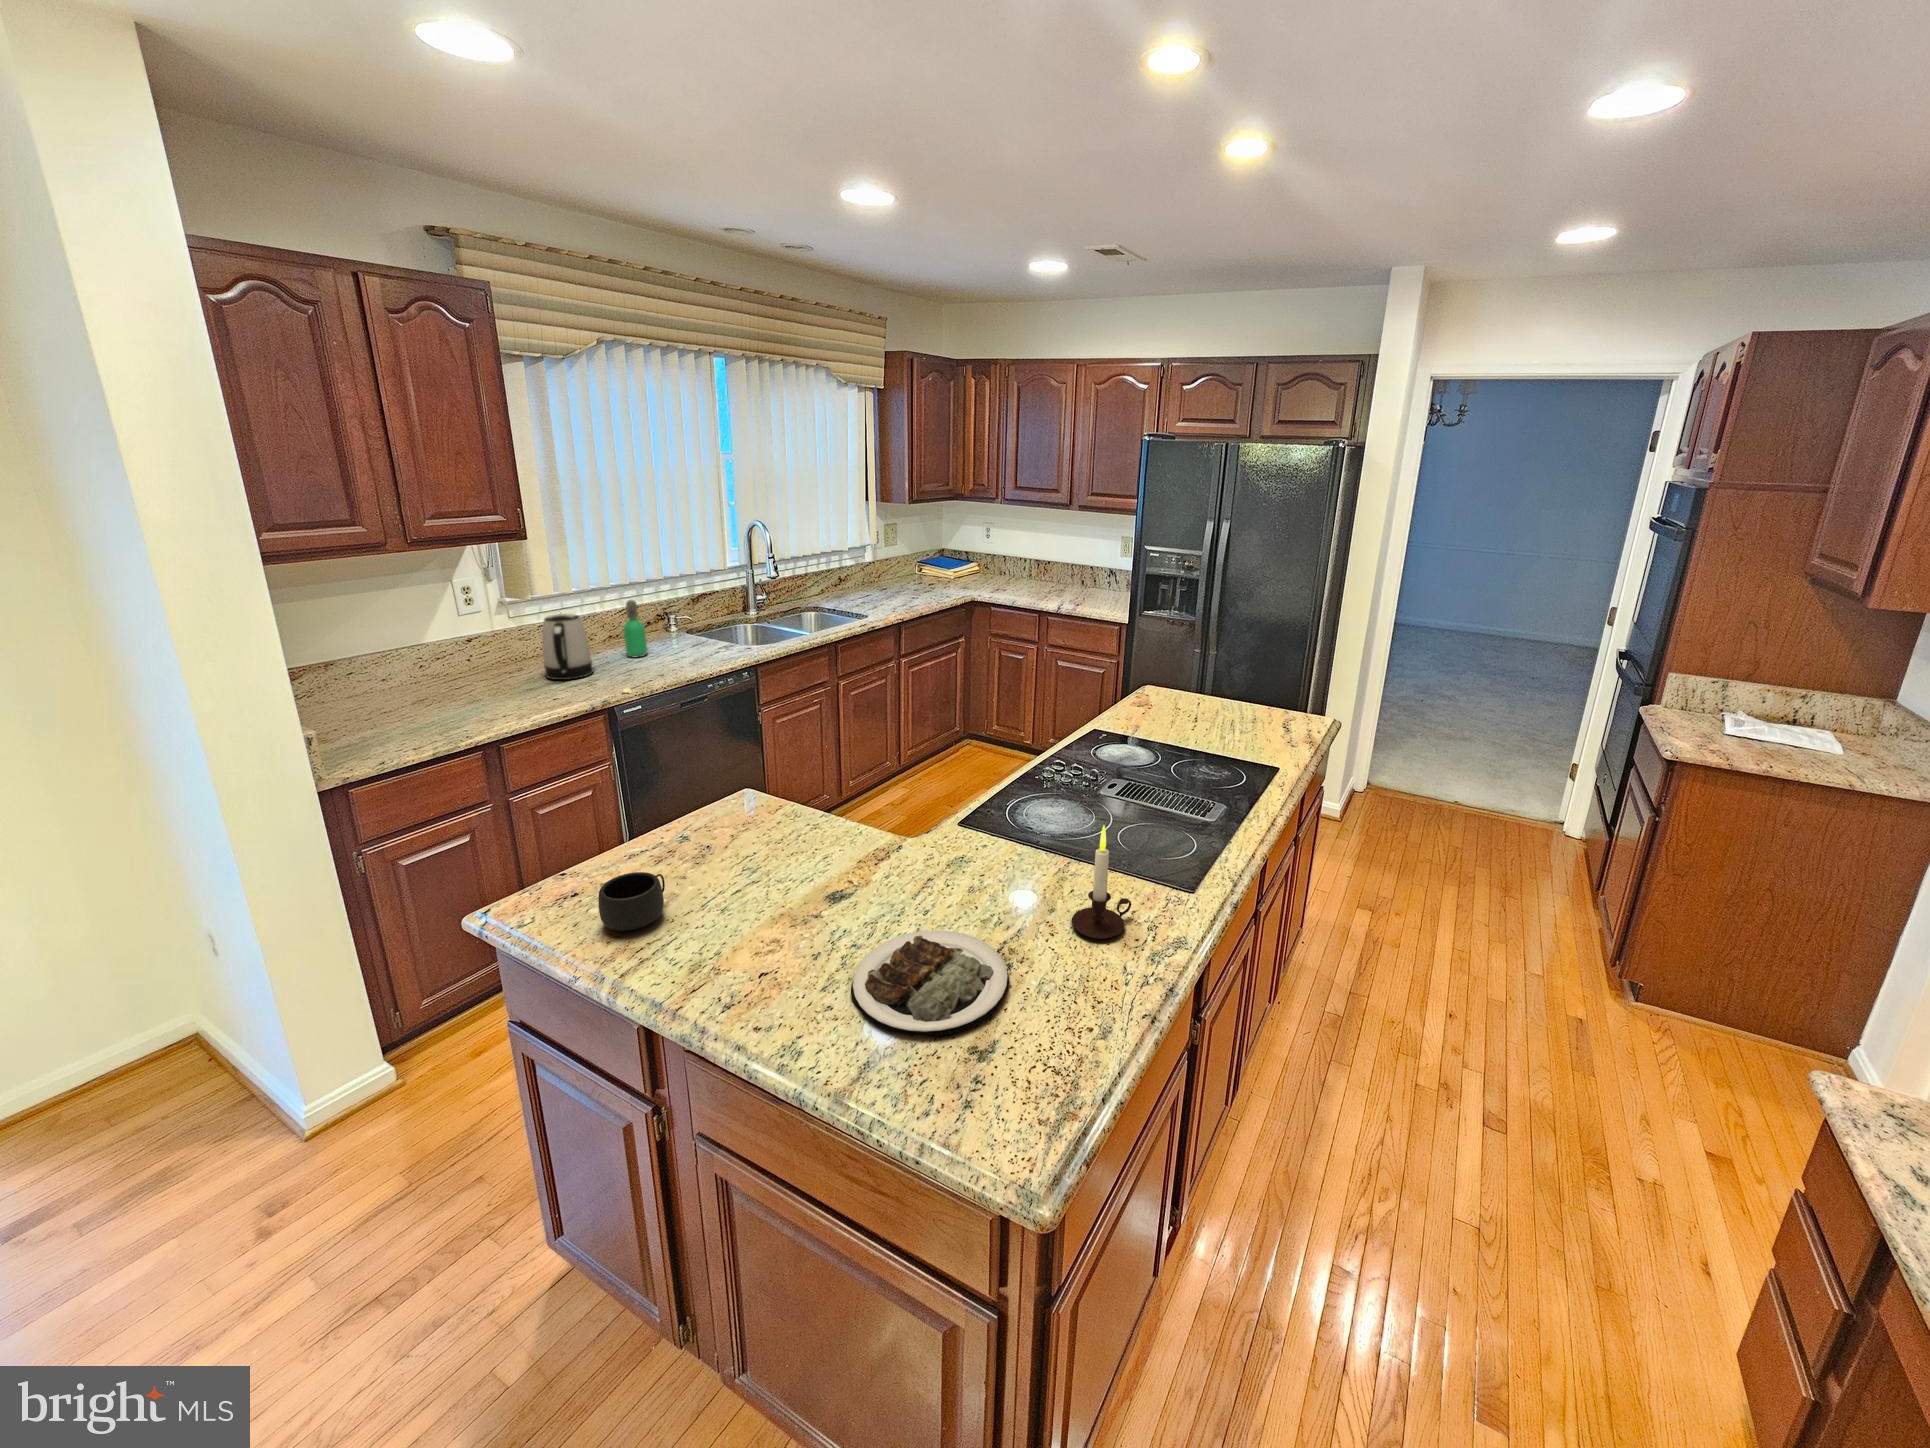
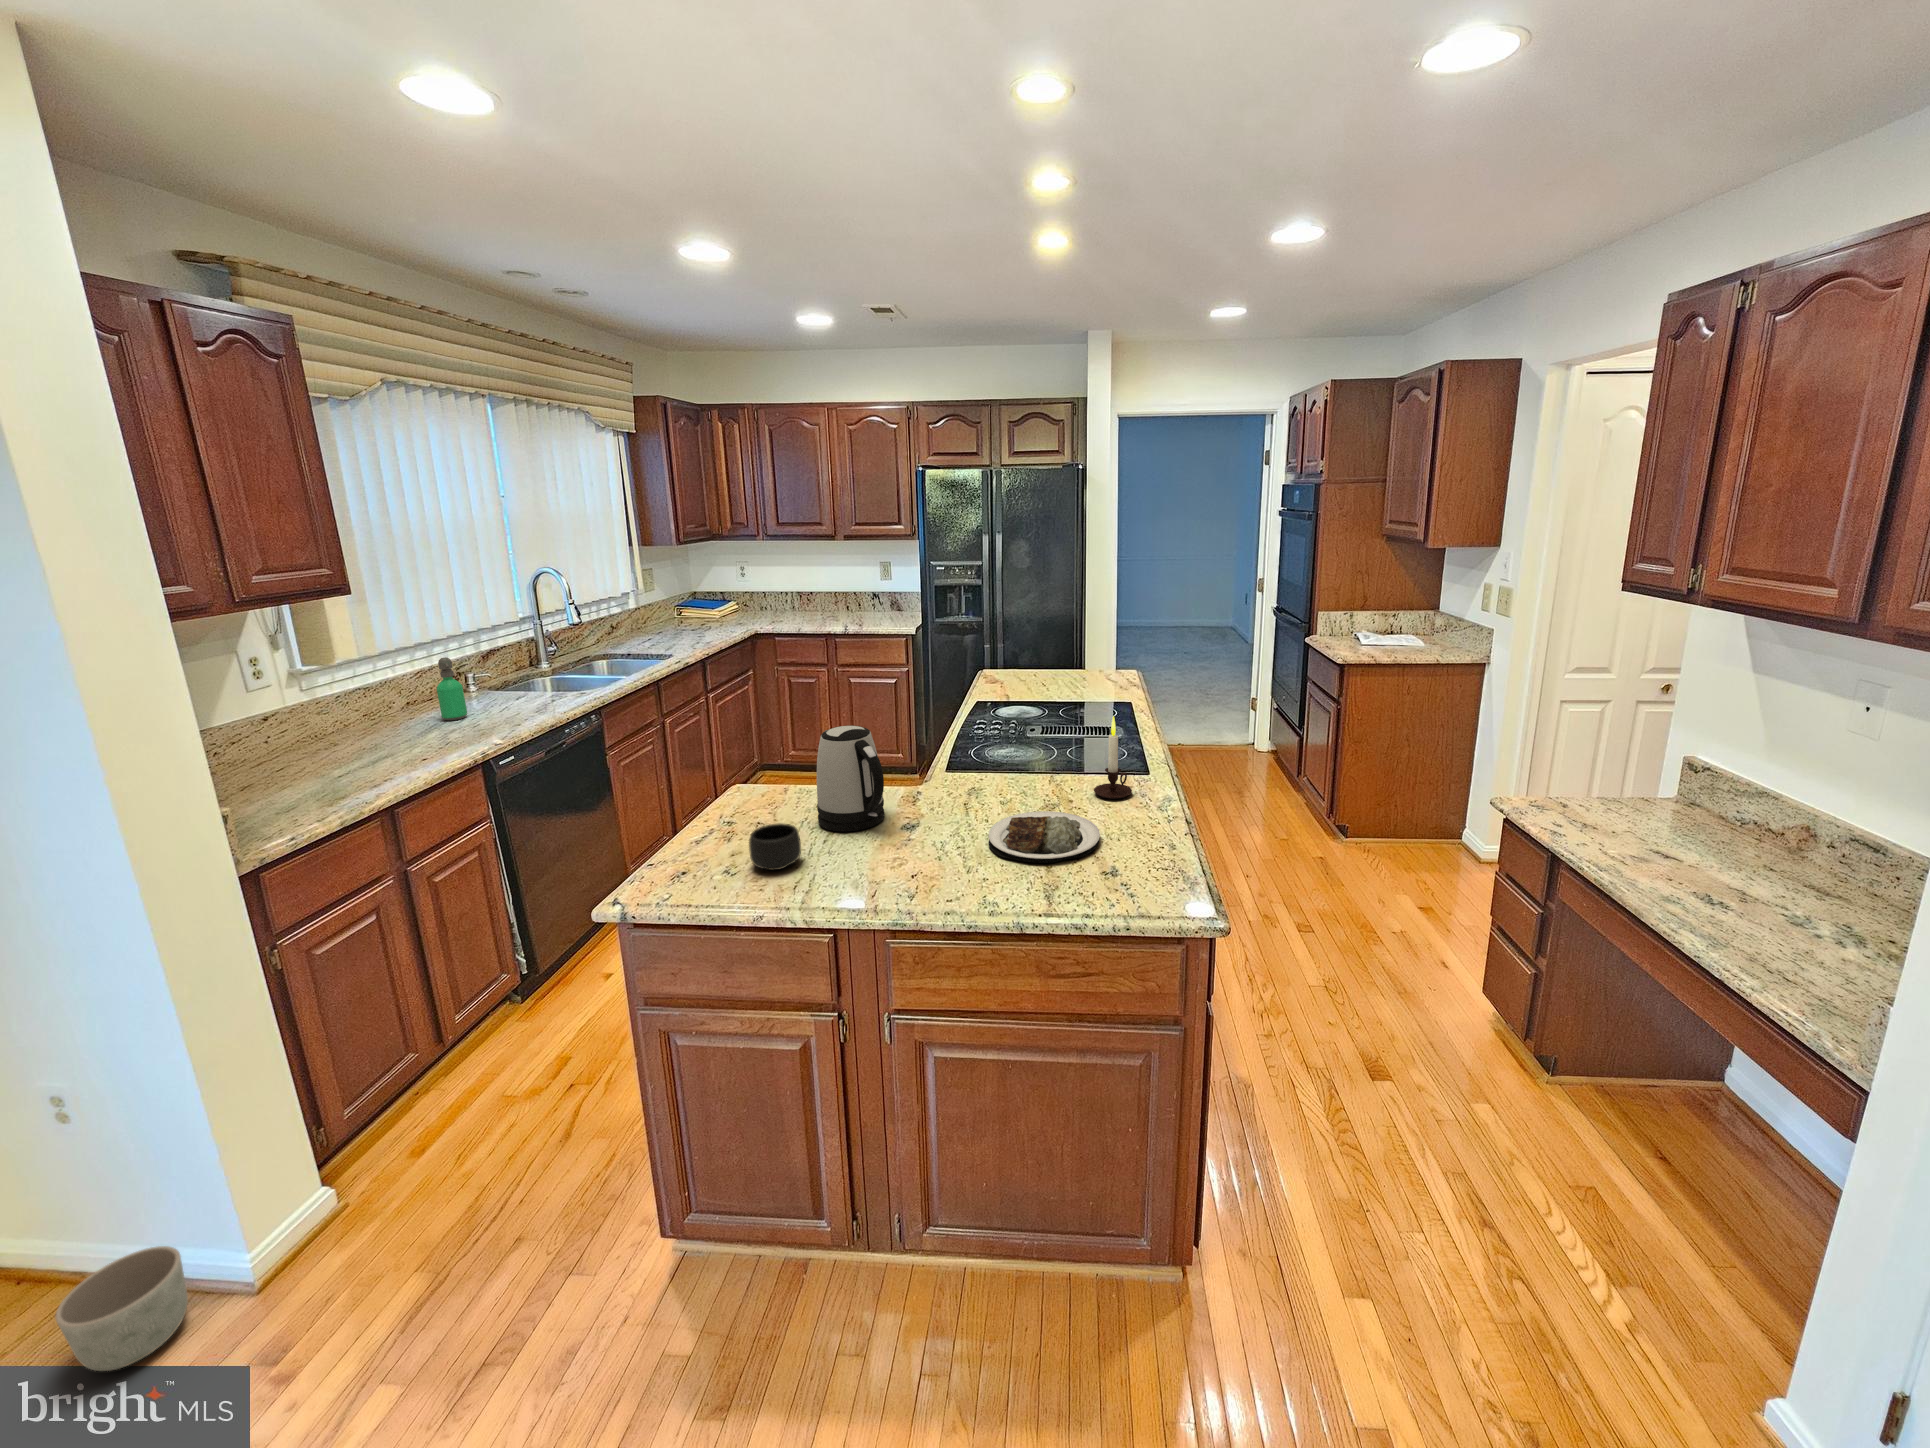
kettle: present [542,613,594,680] -> present [817,726,885,831]
planter: none [162,1074,265,1166] -> present [55,1246,188,1371]

